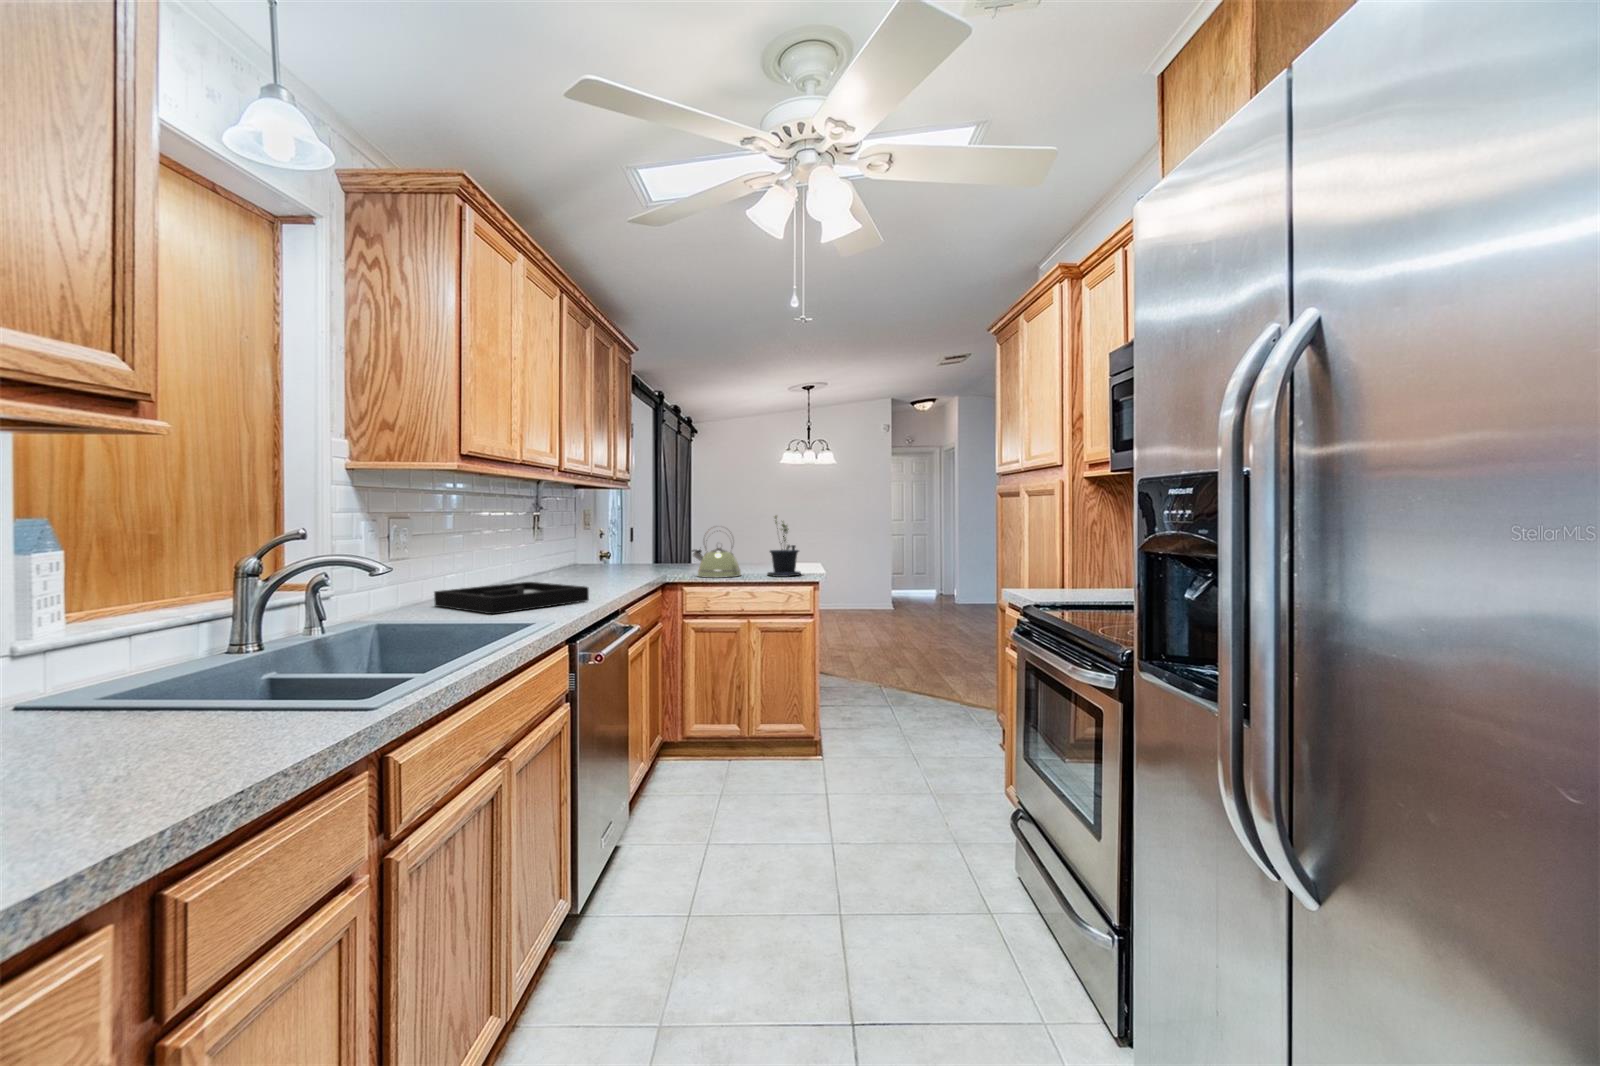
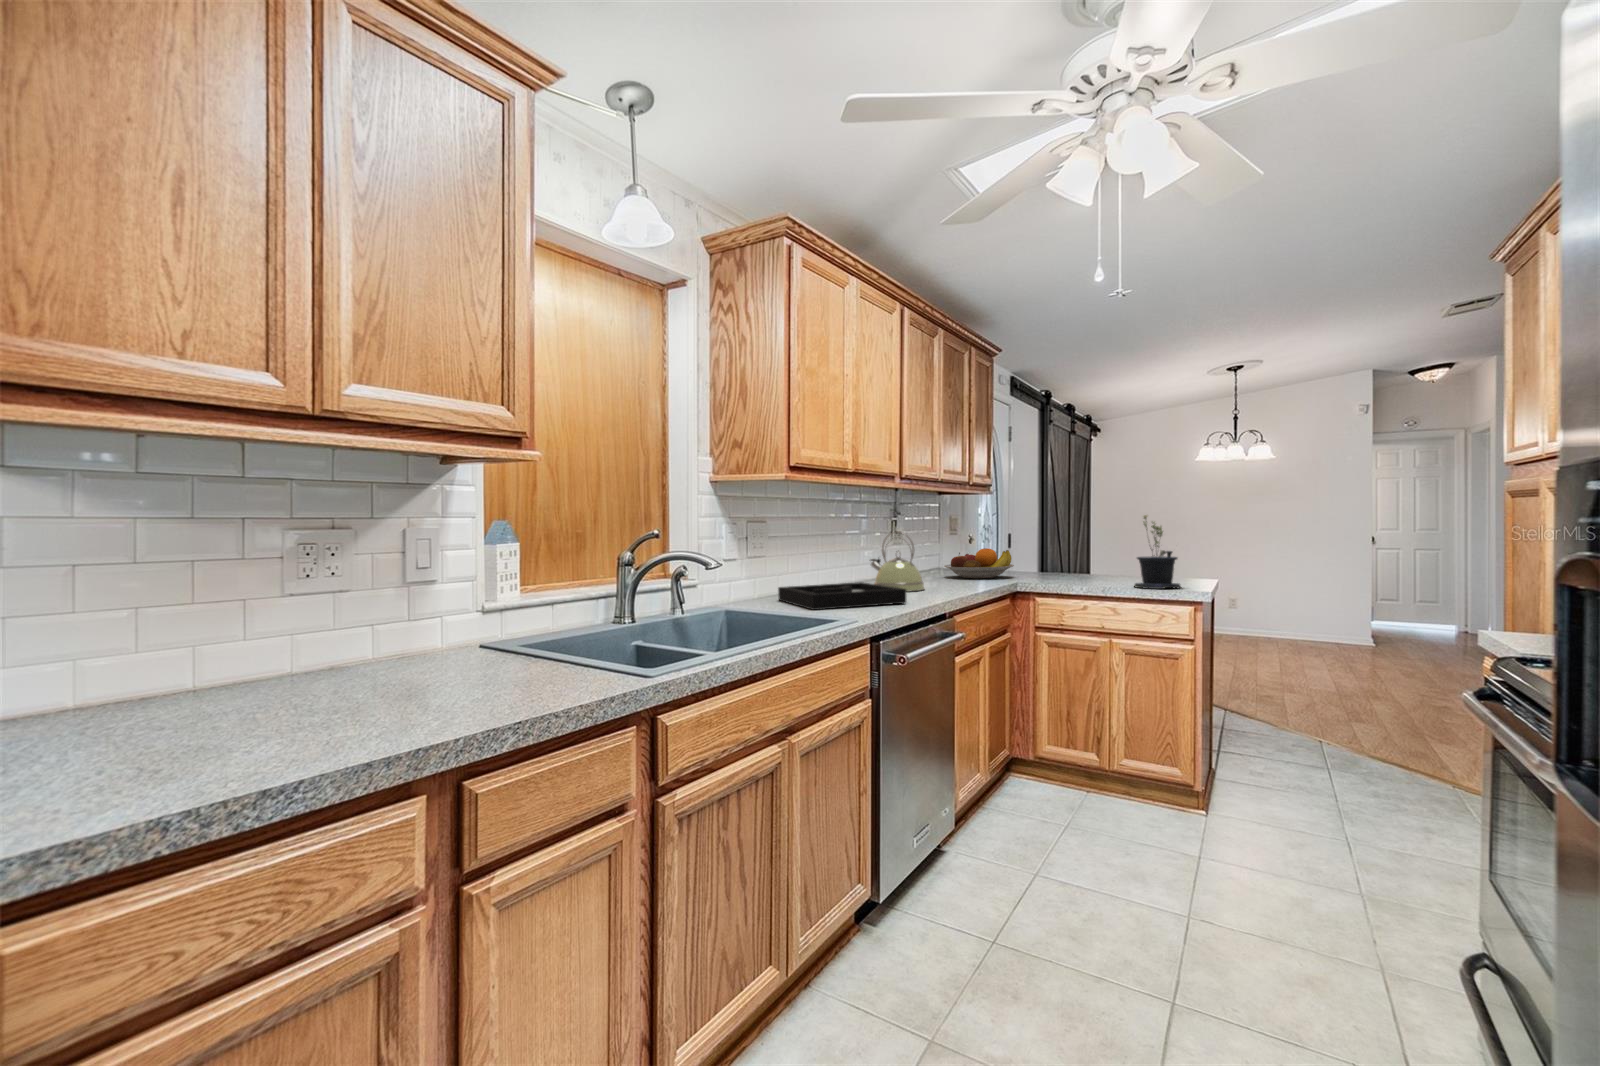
kettle: present [692,533,741,578] -> present [871,532,924,592]
fruit bowl: none [593,544,660,573] -> present [944,548,1014,578]

